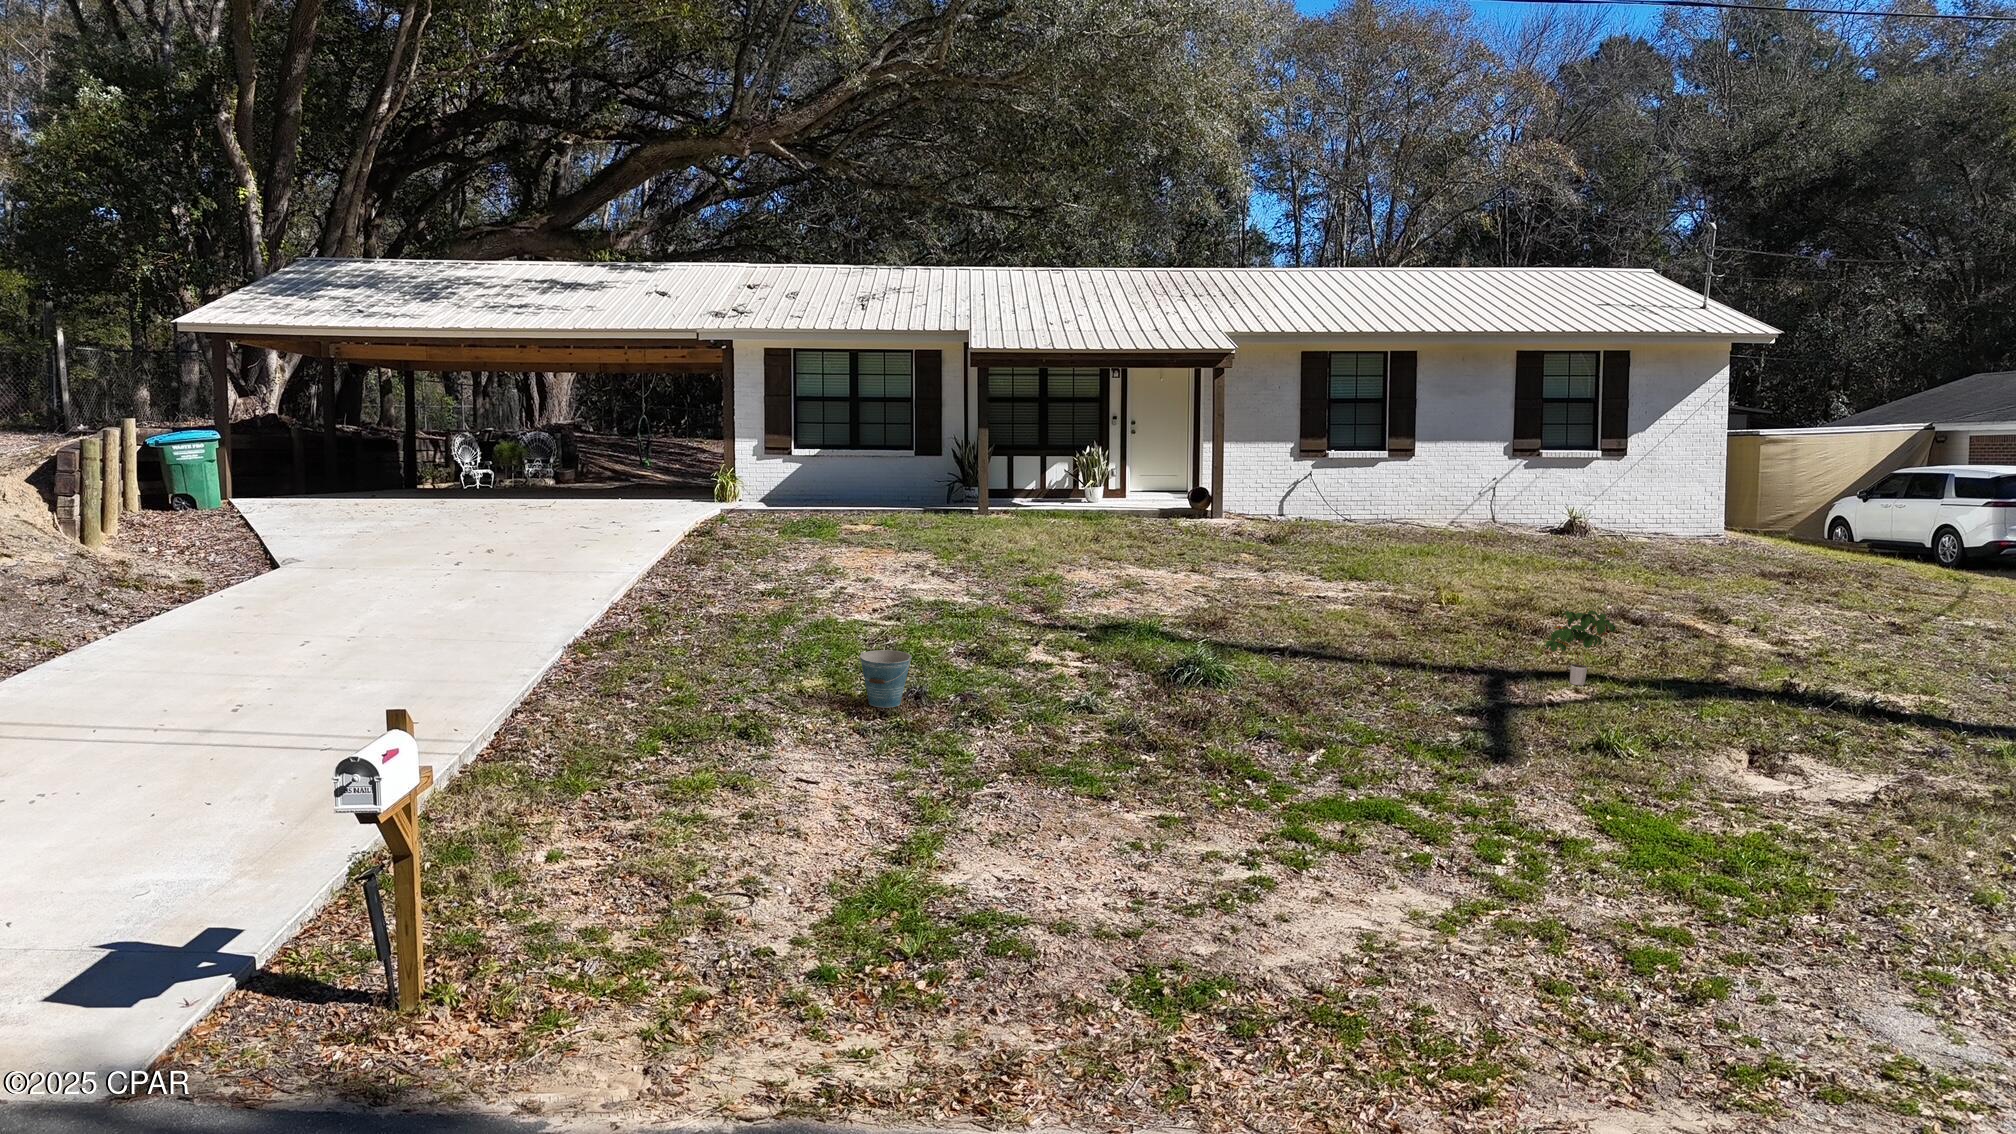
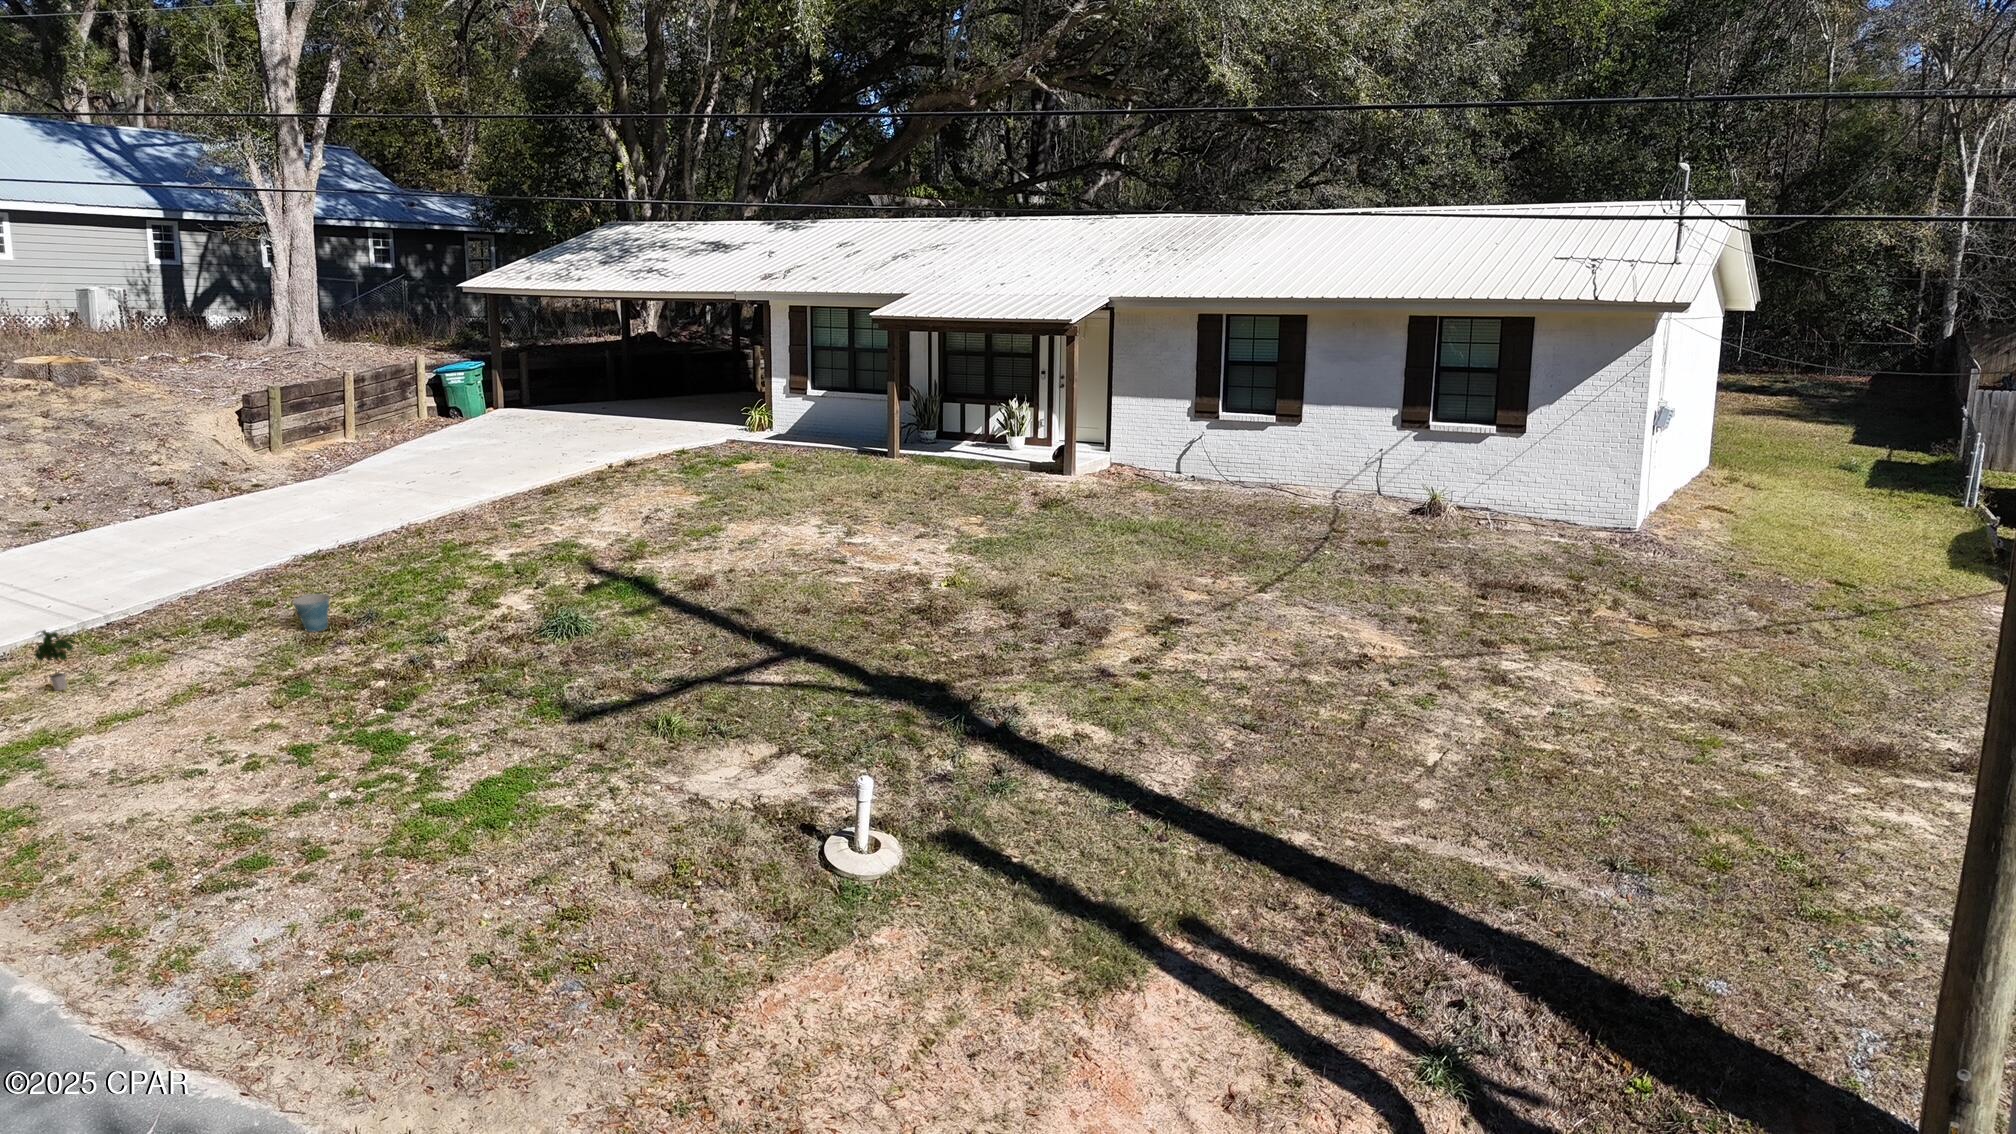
potted plant: present [1545,610,1616,685] -> present [35,630,74,691]

